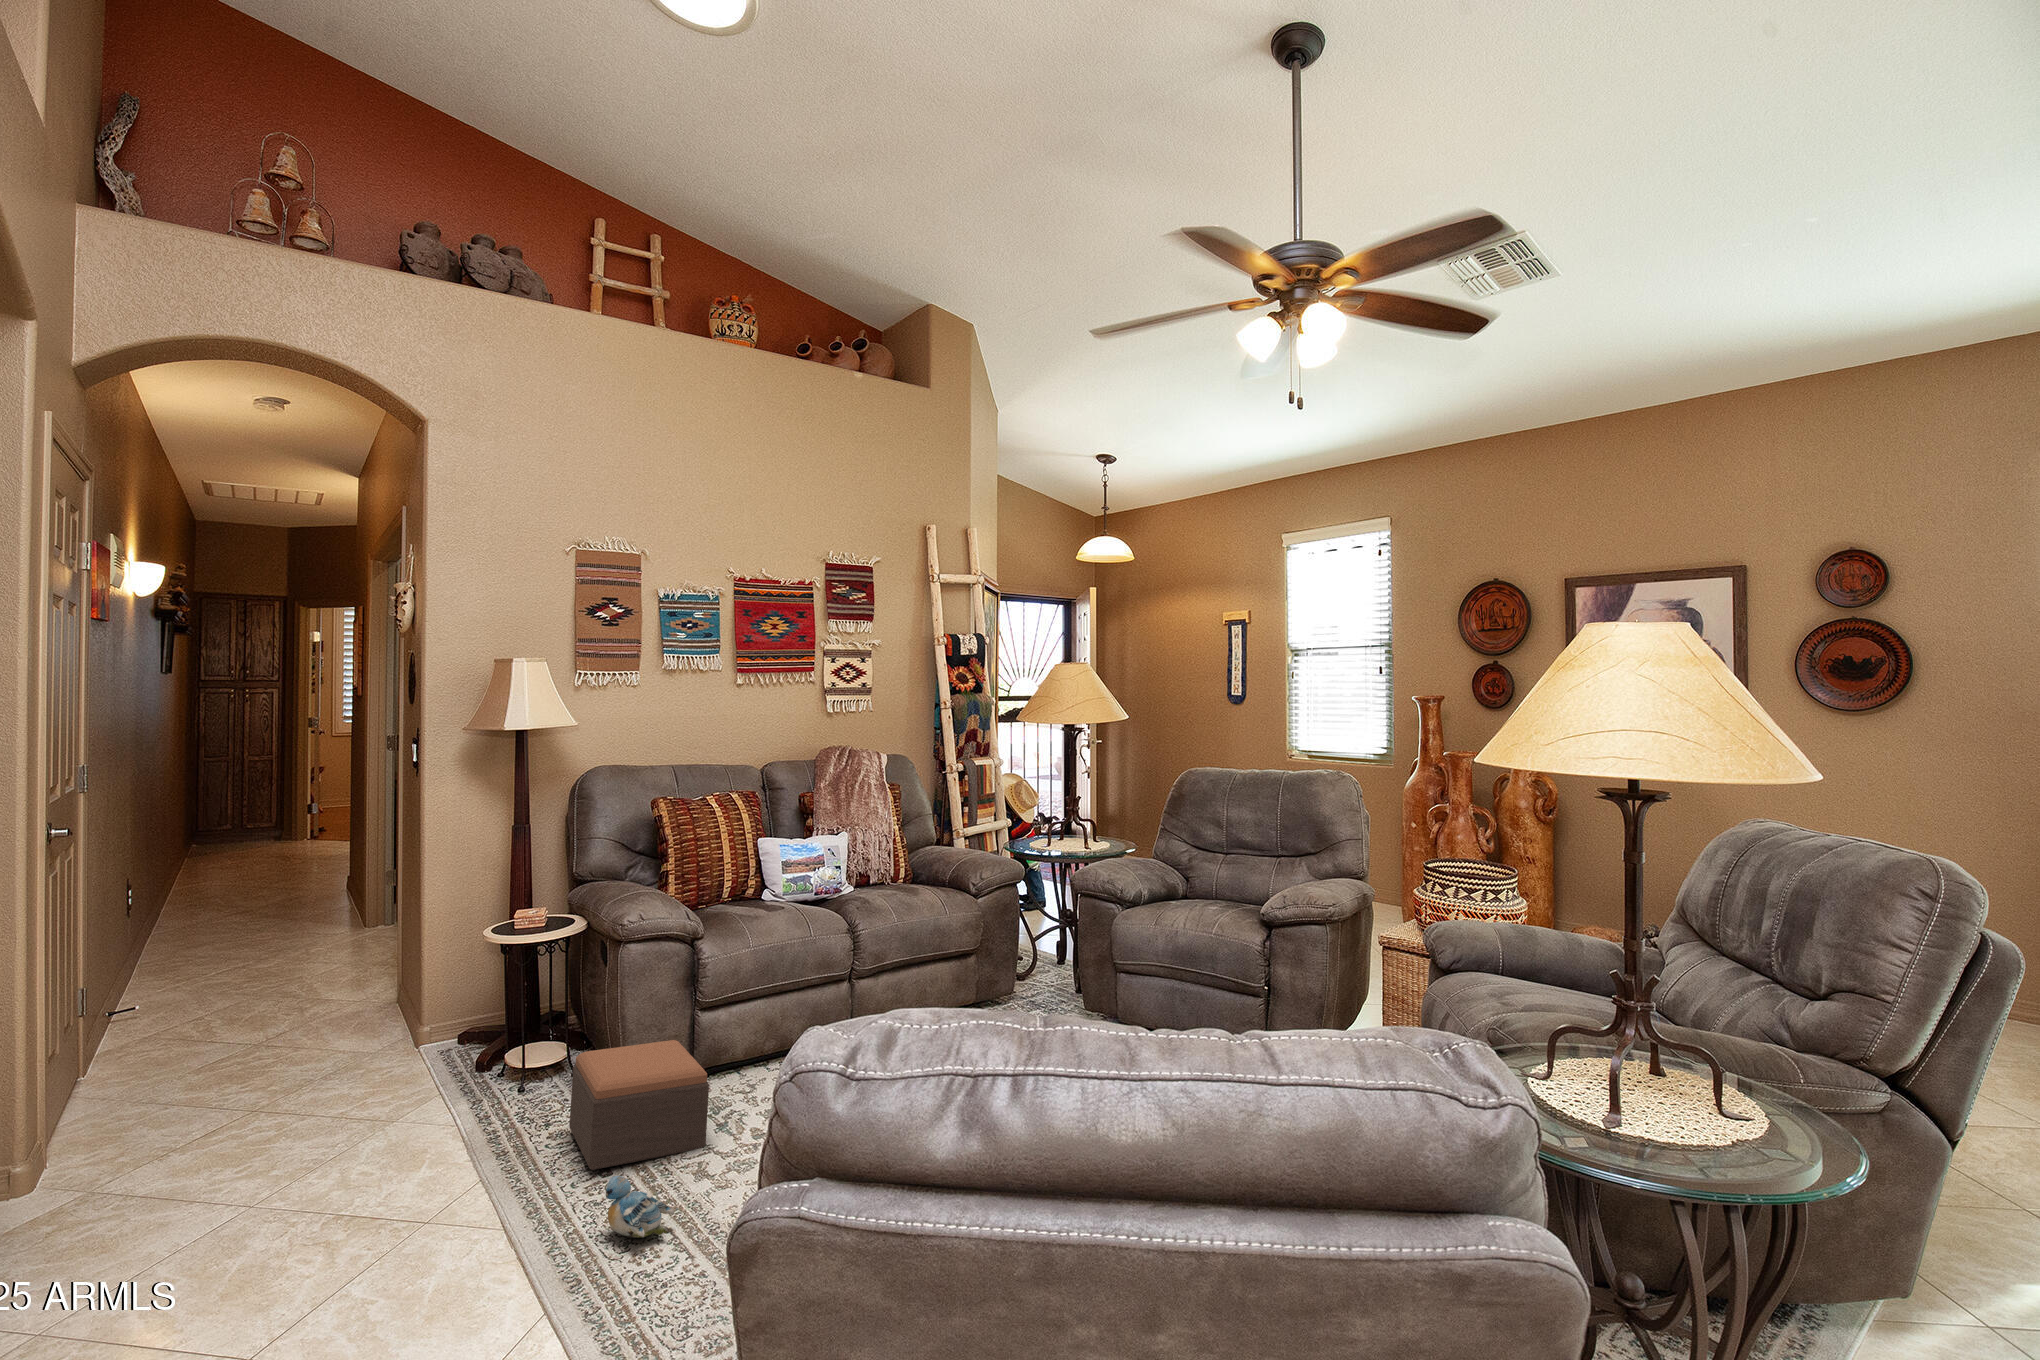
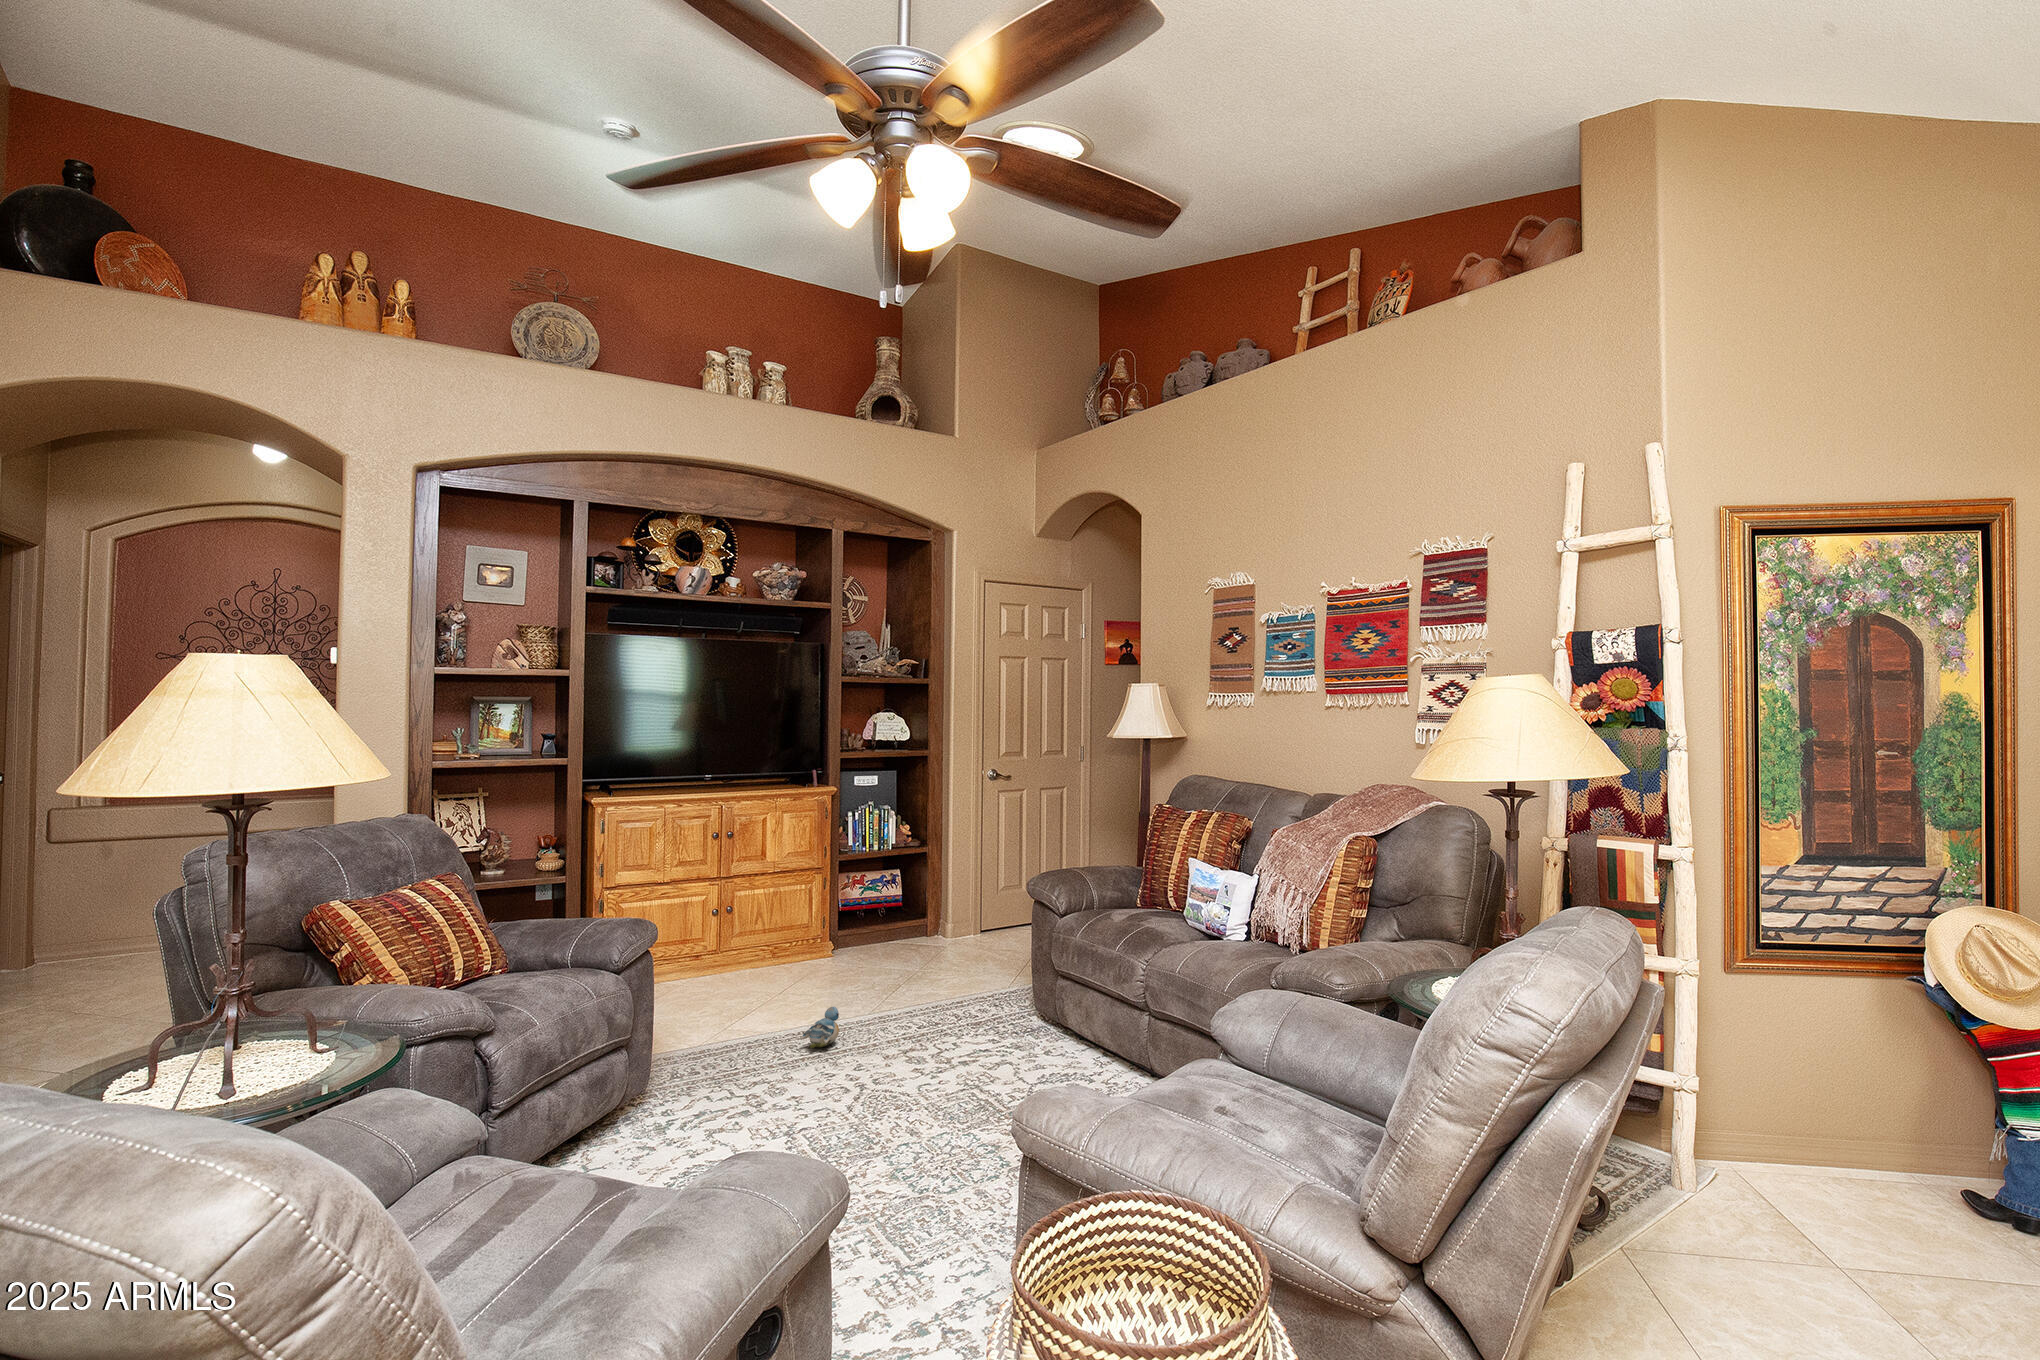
footstool: present [569,1040,709,1170] -> none [908,963,1016,1053]

